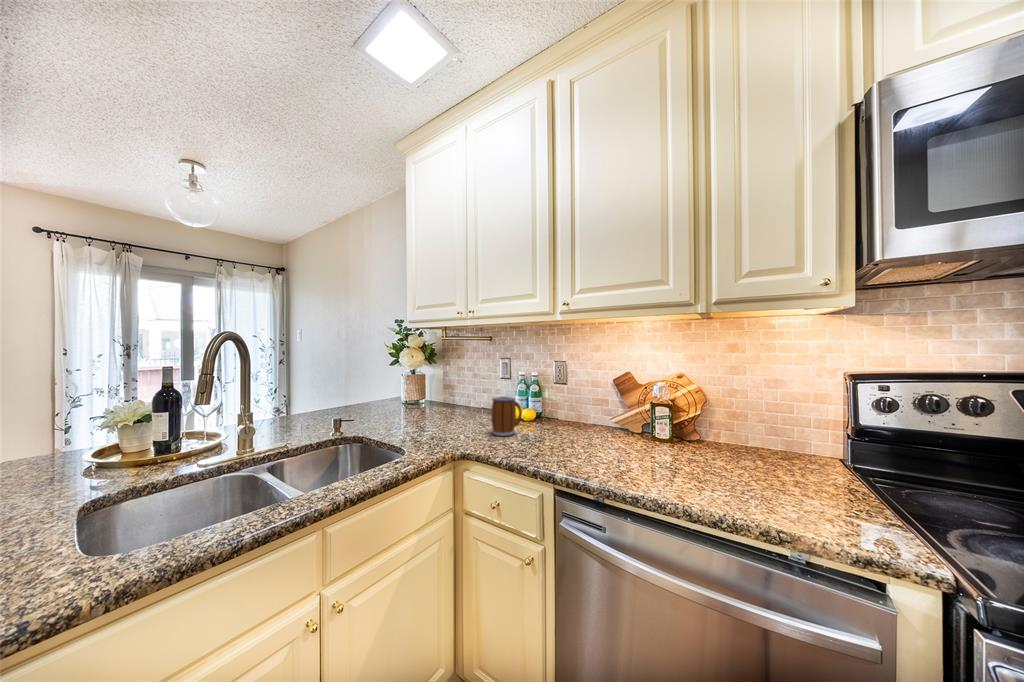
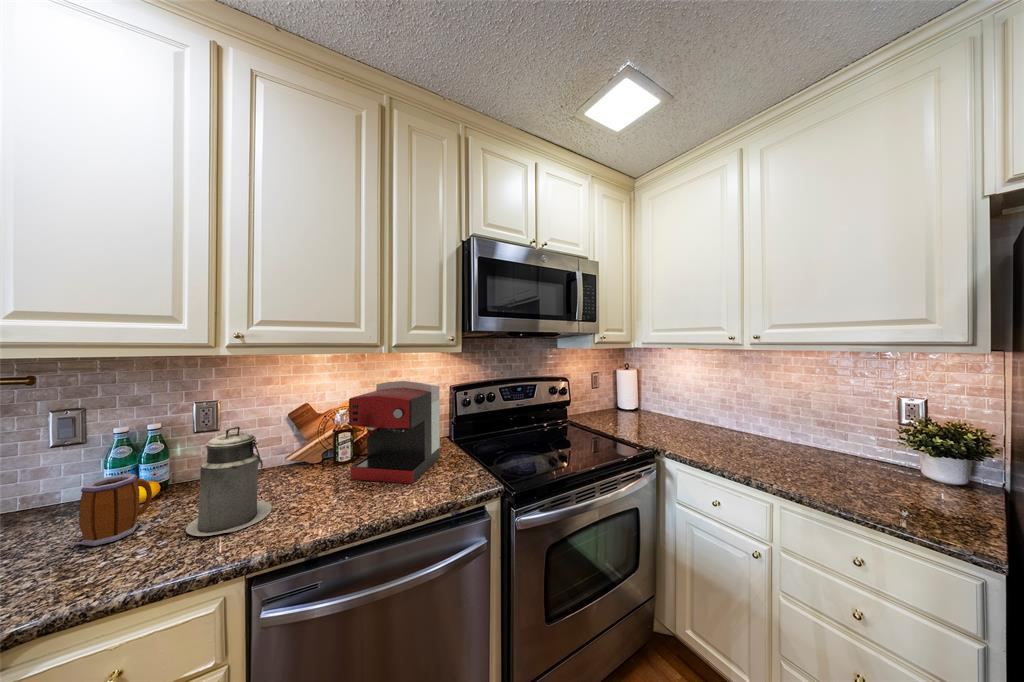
coffee maker: none [656,349,806,487] -> present [349,381,440,484]
canister: none [528,372,582,456] -> present [186,426,272,536]

